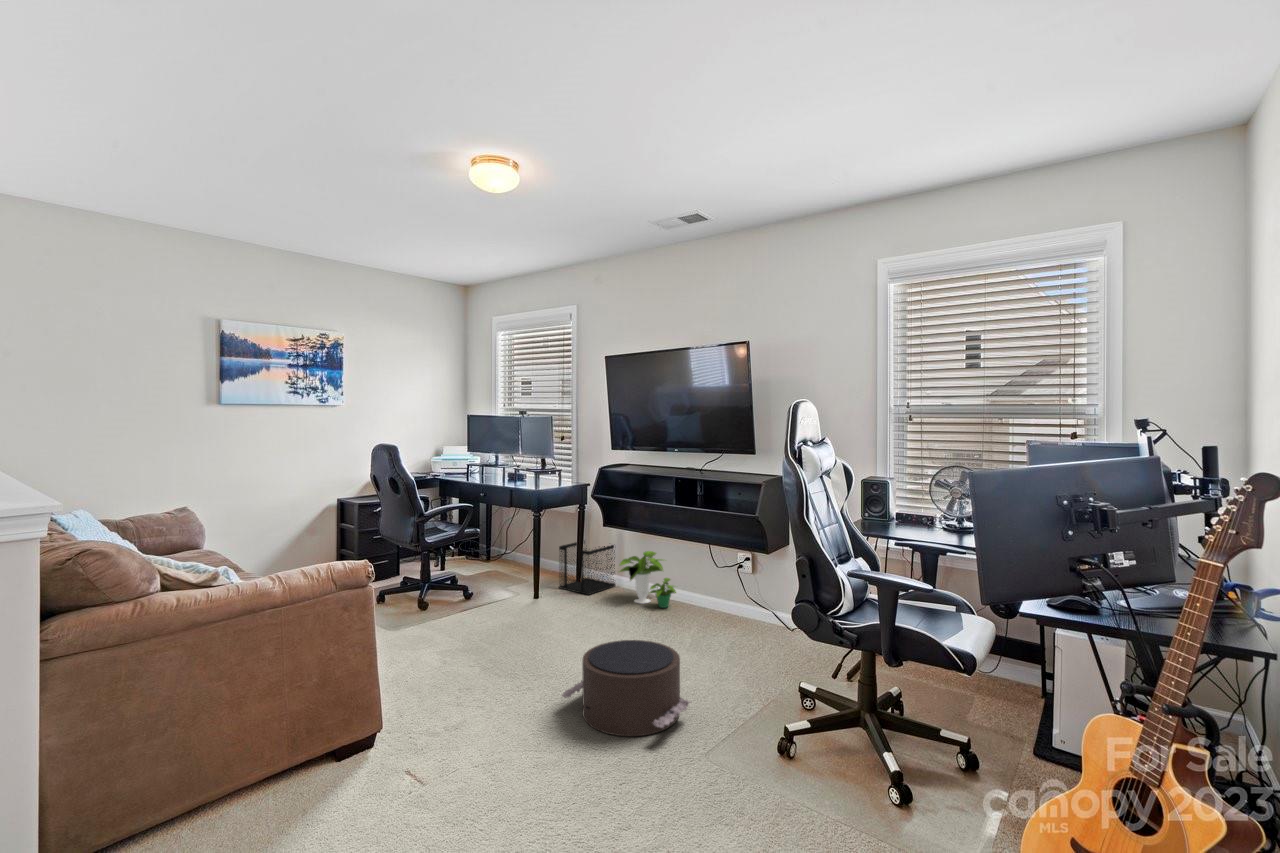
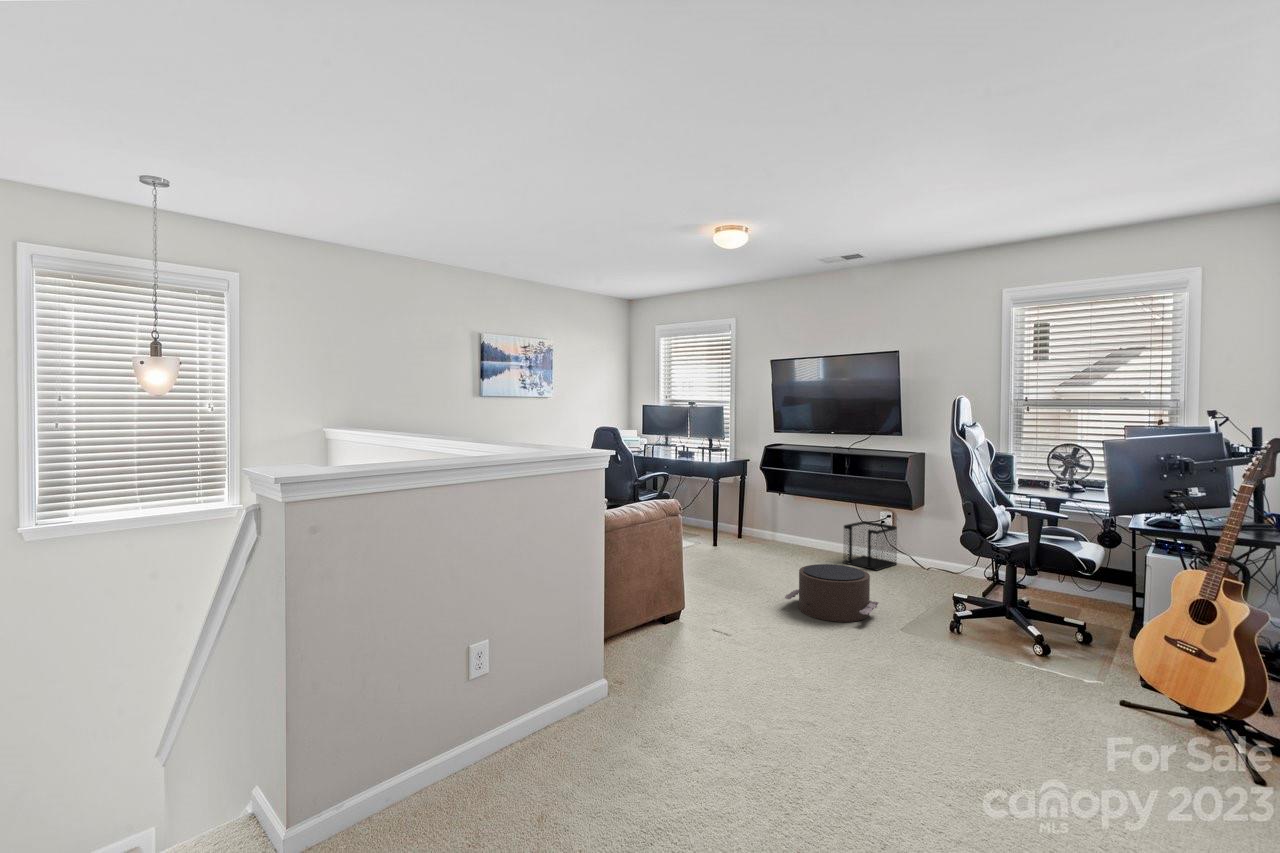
wastebasket: present [559,541,616,595] -> present [843,521,897,570]
potted plant: present [620,551,676,608] -> none [777,511,829,554]

